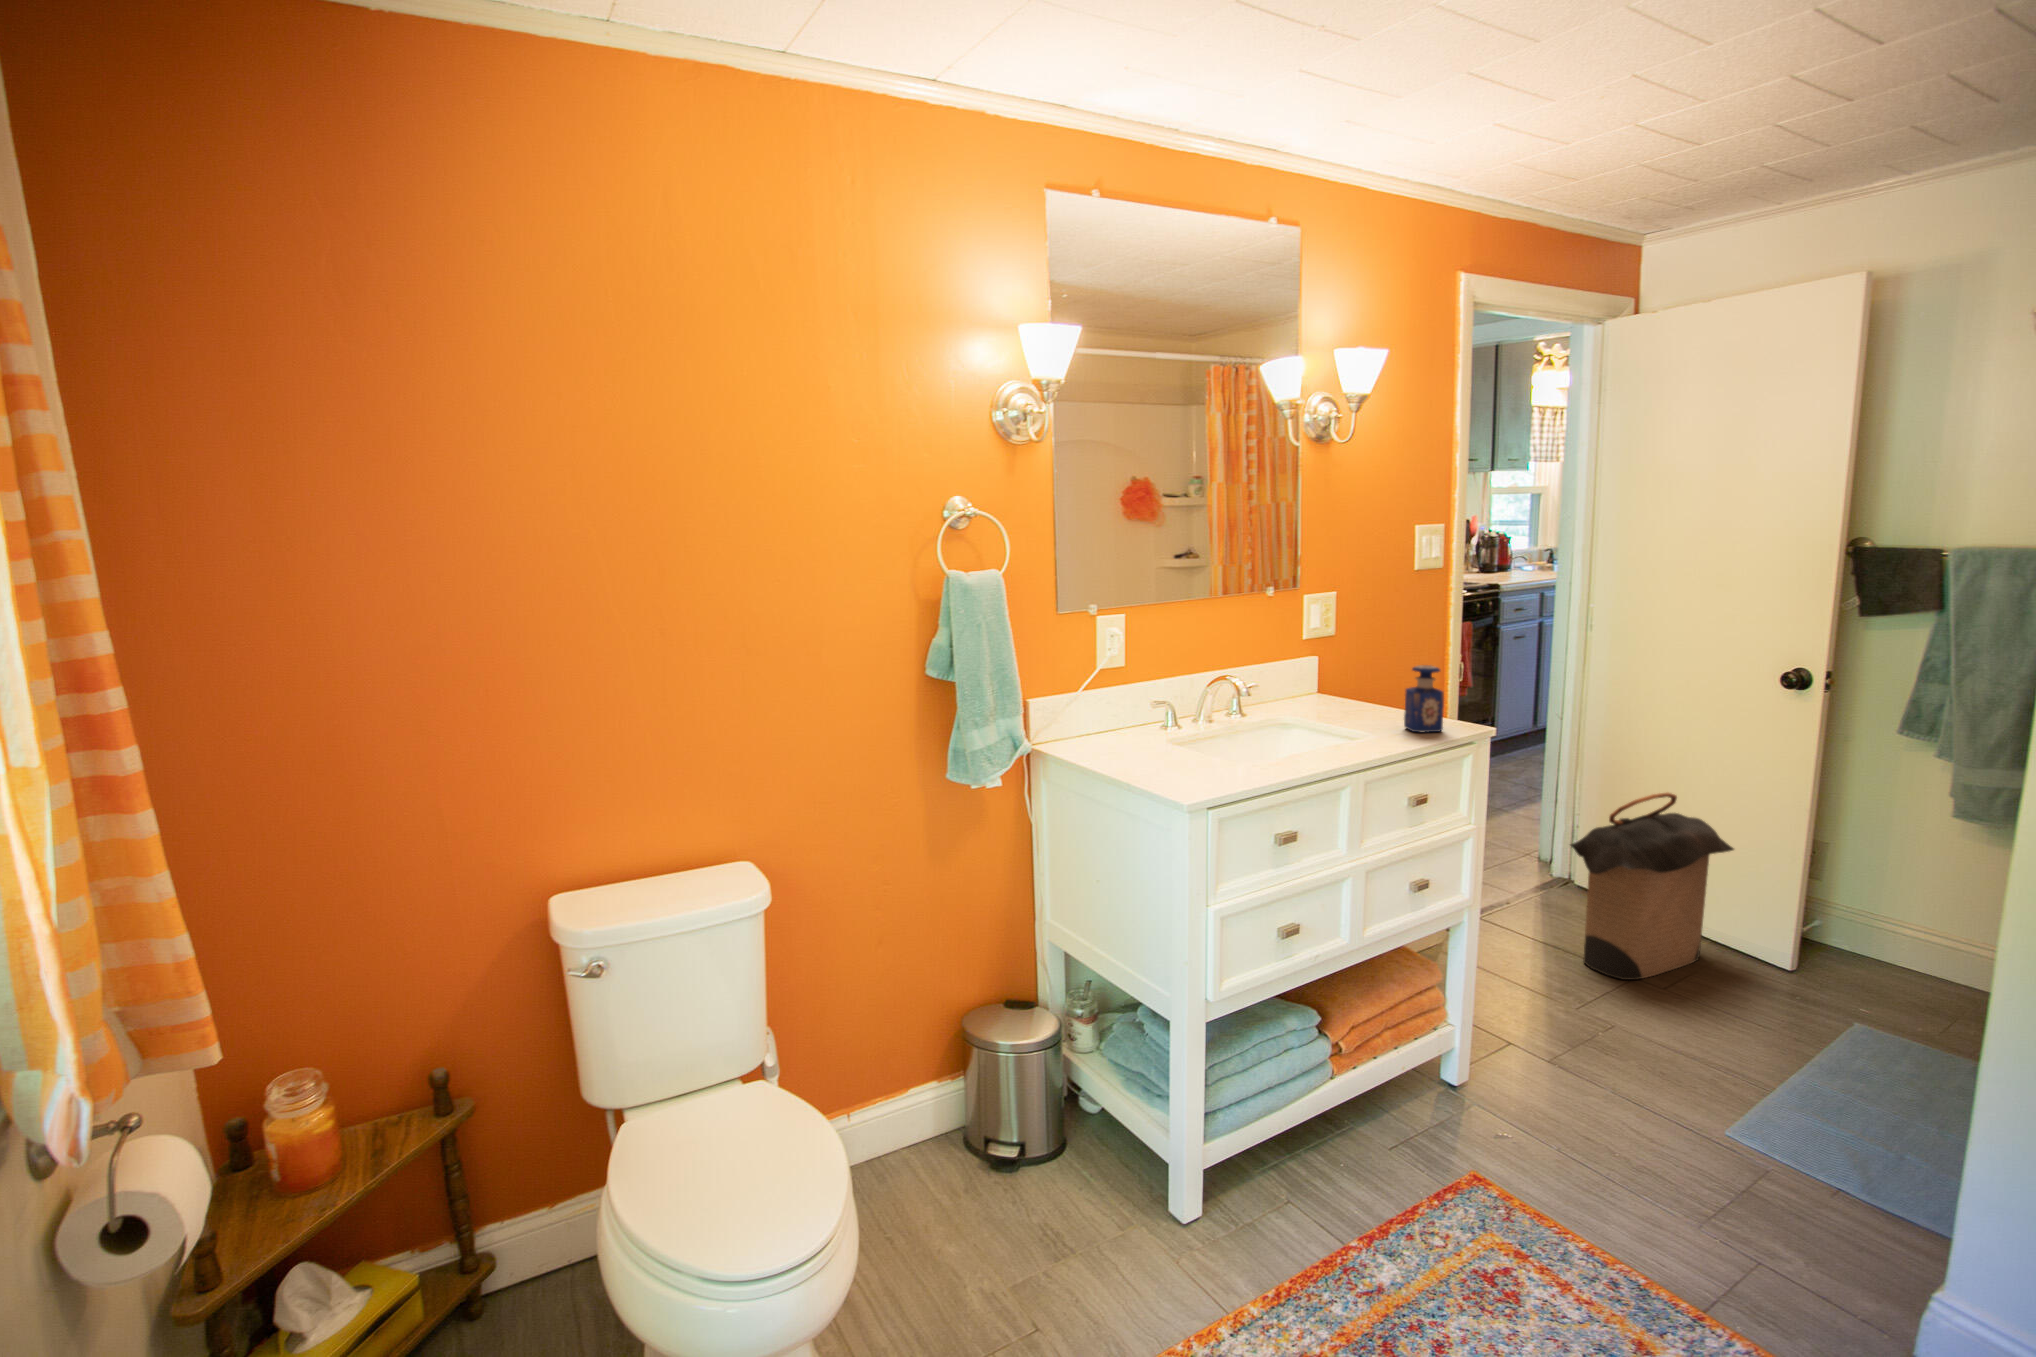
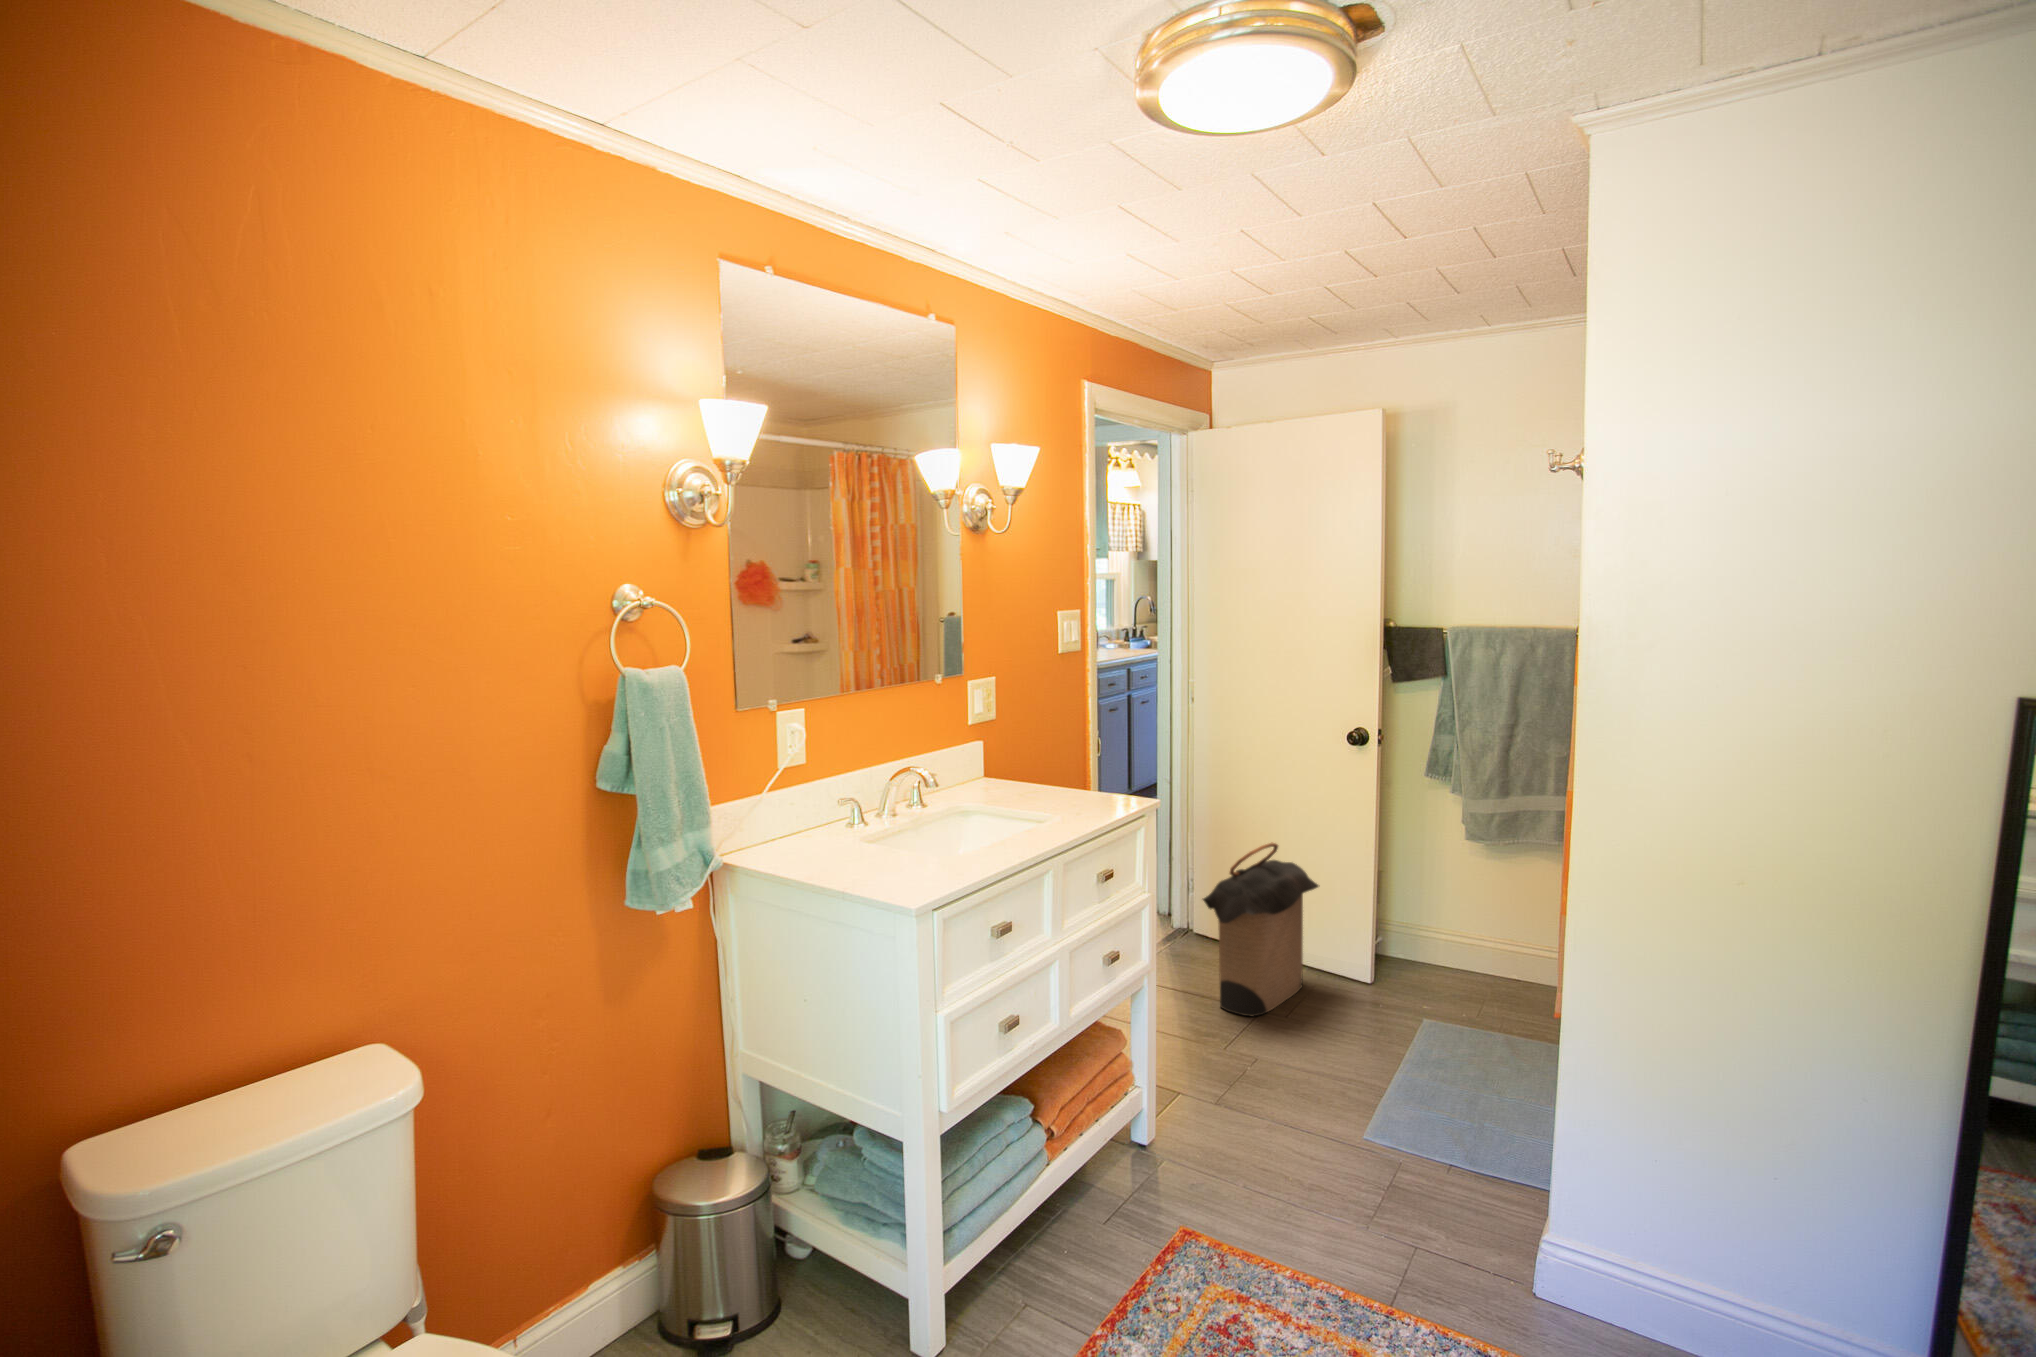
perfume bottle: present [1404,665,1444,732] -> none [1084,744,1119,809]

